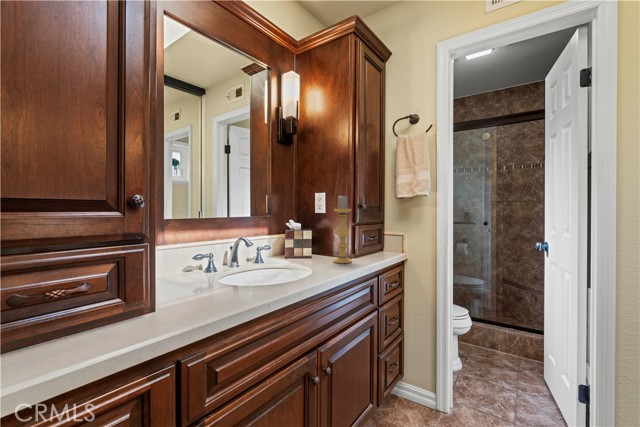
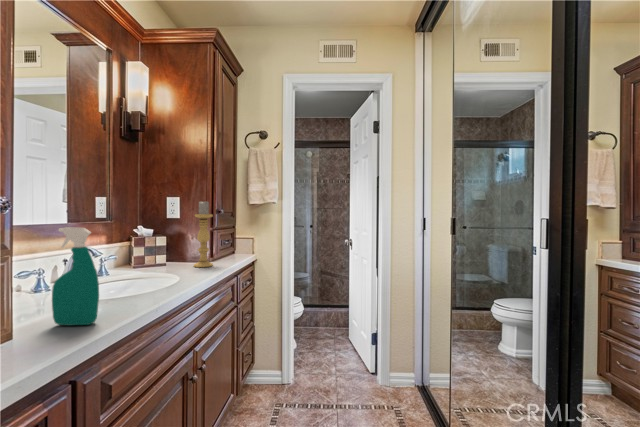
spray bottle: none [180,217,210,308] -> present [52,227,99,325]

